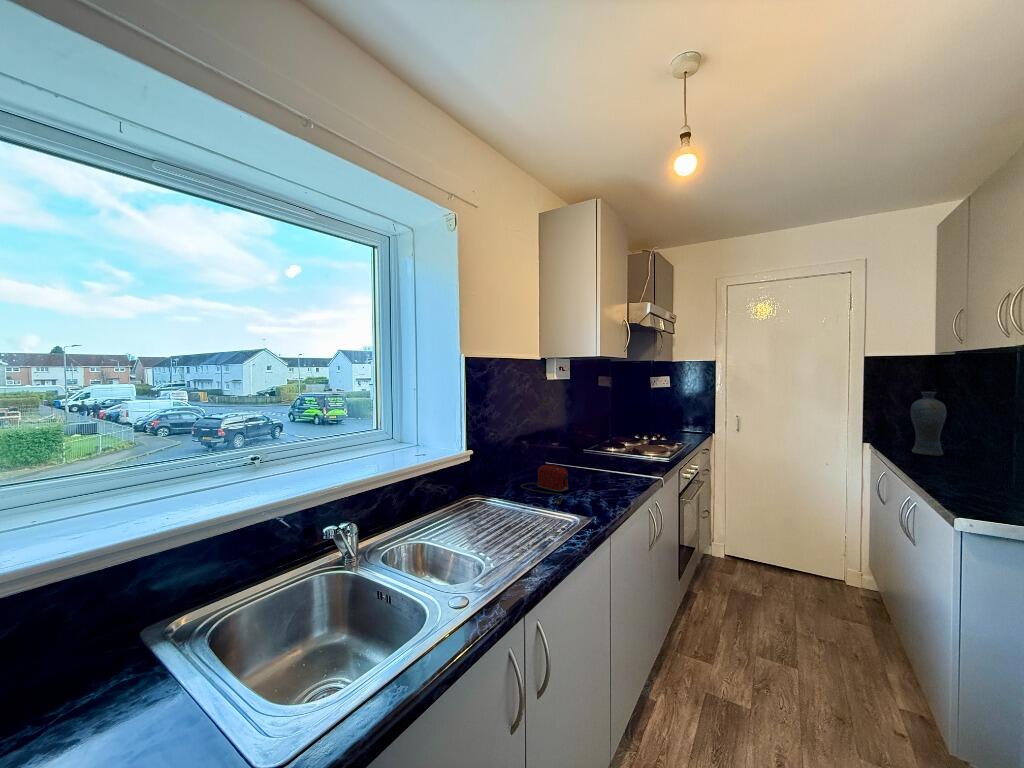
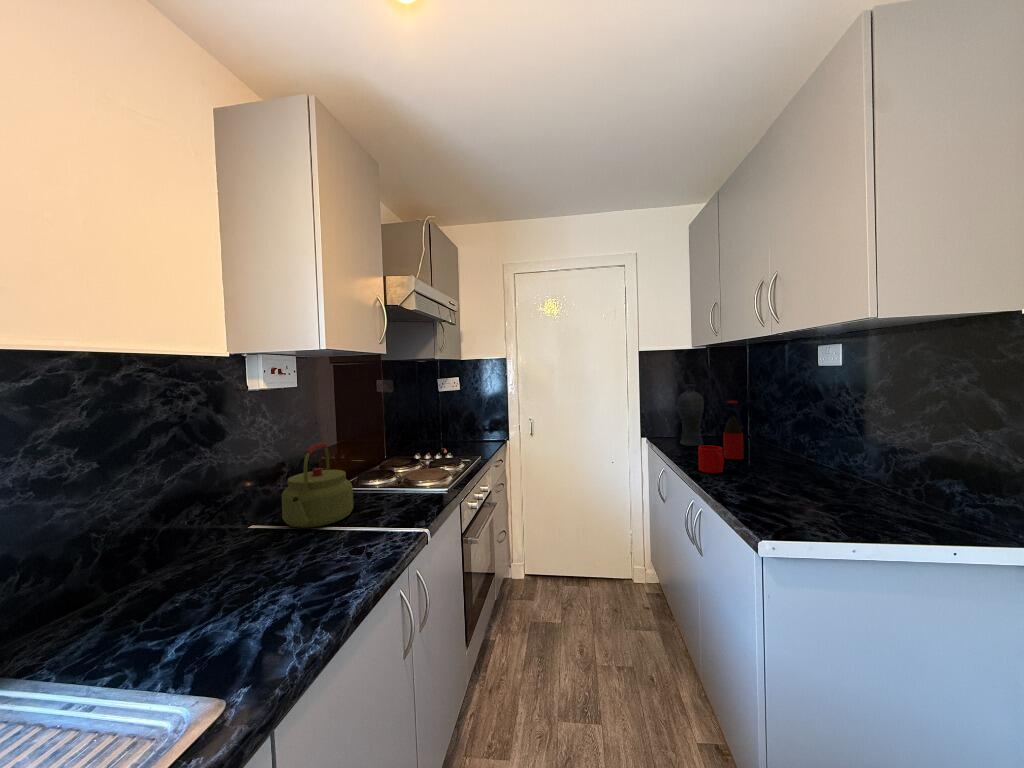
bottle: none [964,410,992,472] -> present [723,401,744,460]
kettle: none [565,416,607,468] -> present [282,442,354,528]
mug: none [924,451,955,478] -> present [698,445,724,473]
toaster: present [521,464,568,505] -> none [141,547,249,651]

